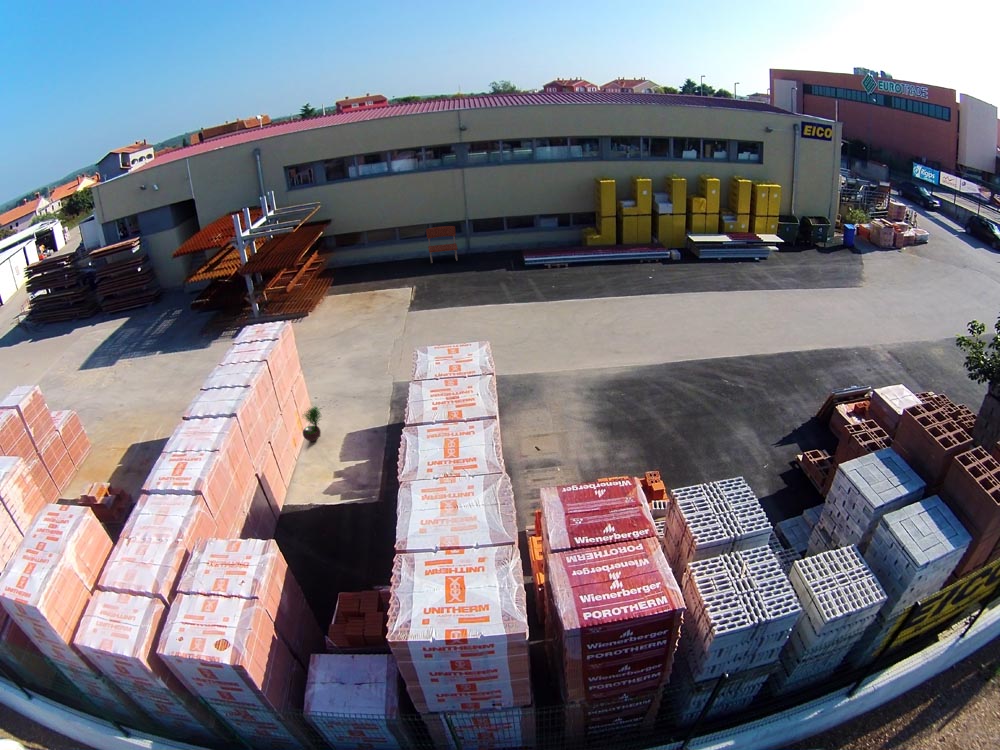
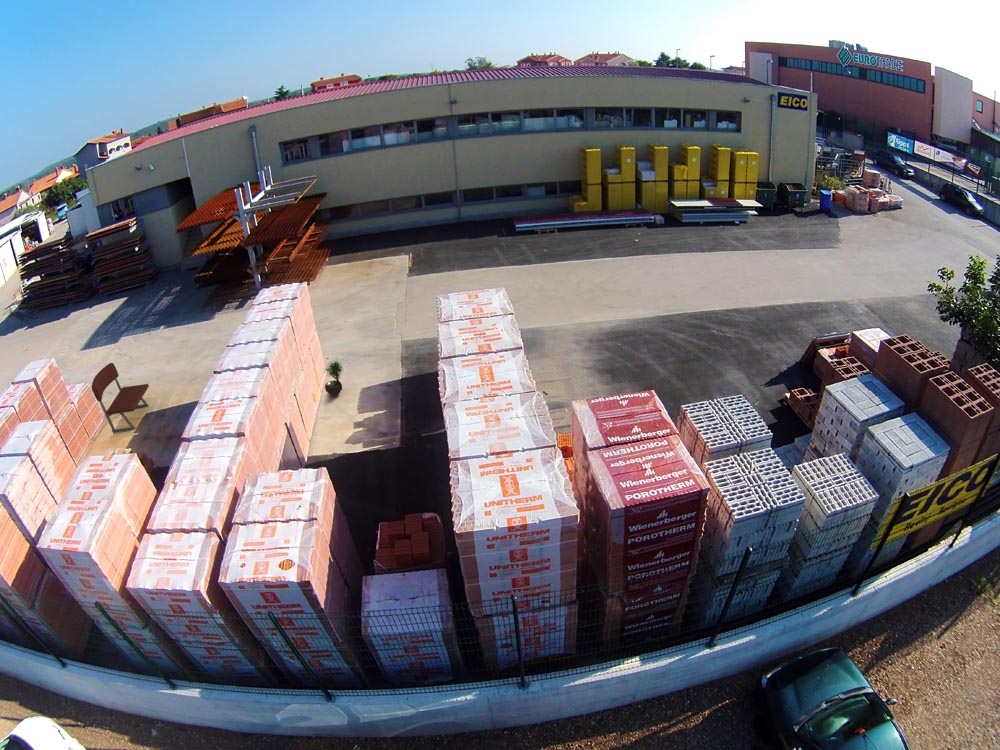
bench: present [426,226,458,263] -> present [92,363,149,432]

